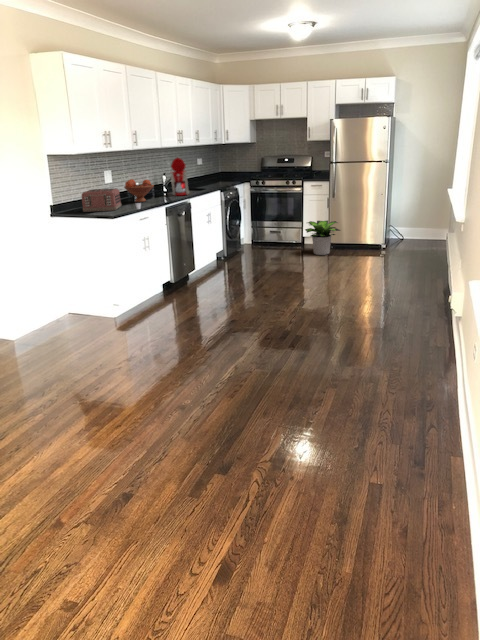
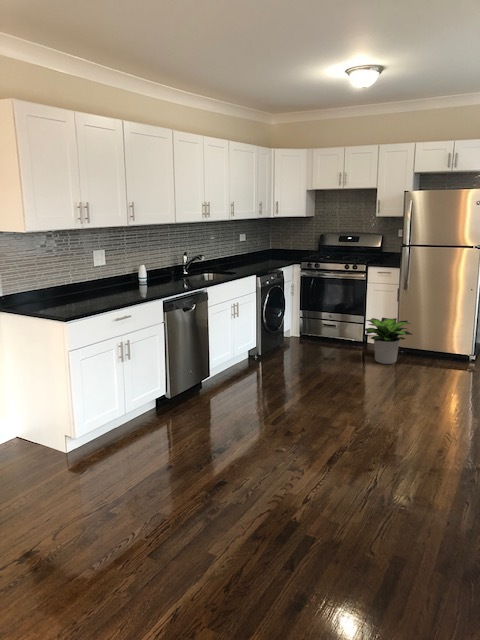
coffee maker: present [171,158,189,196] -> none [184,235,208,283]
fruit bowl: present [124,179,154,202] -> none [116,262,155,292]
toaster: present [82,188,121,212] -> none [44,276,105,307]

